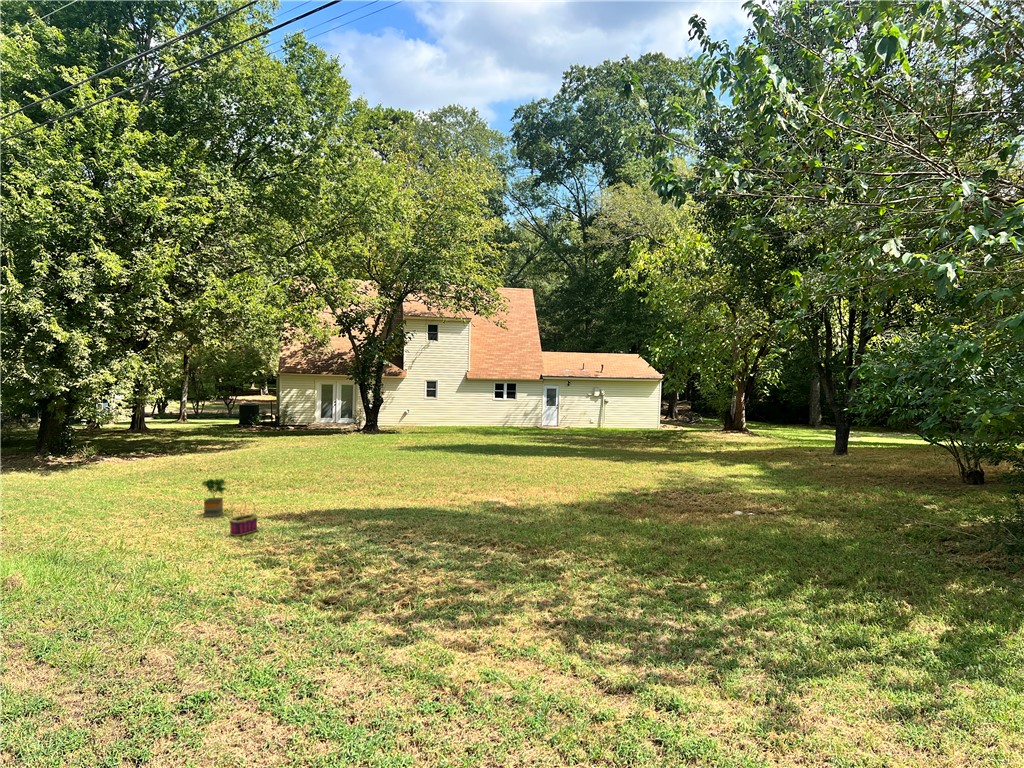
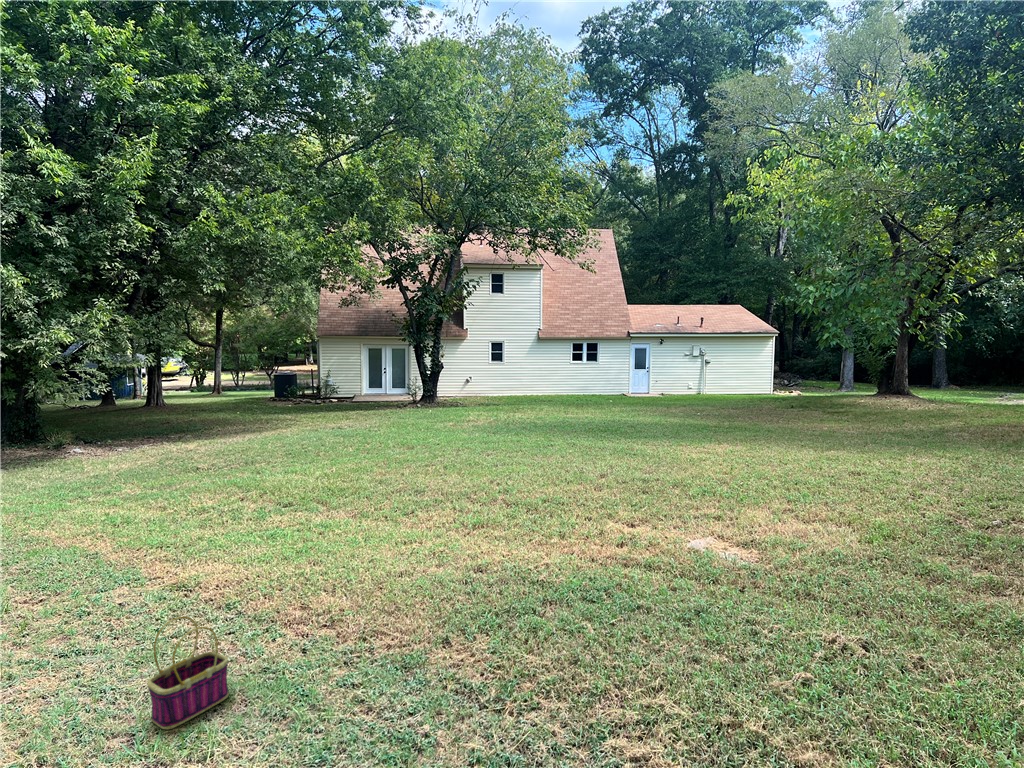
potted tree: present [202,479,227,517] -> none [120,534,183,625]

